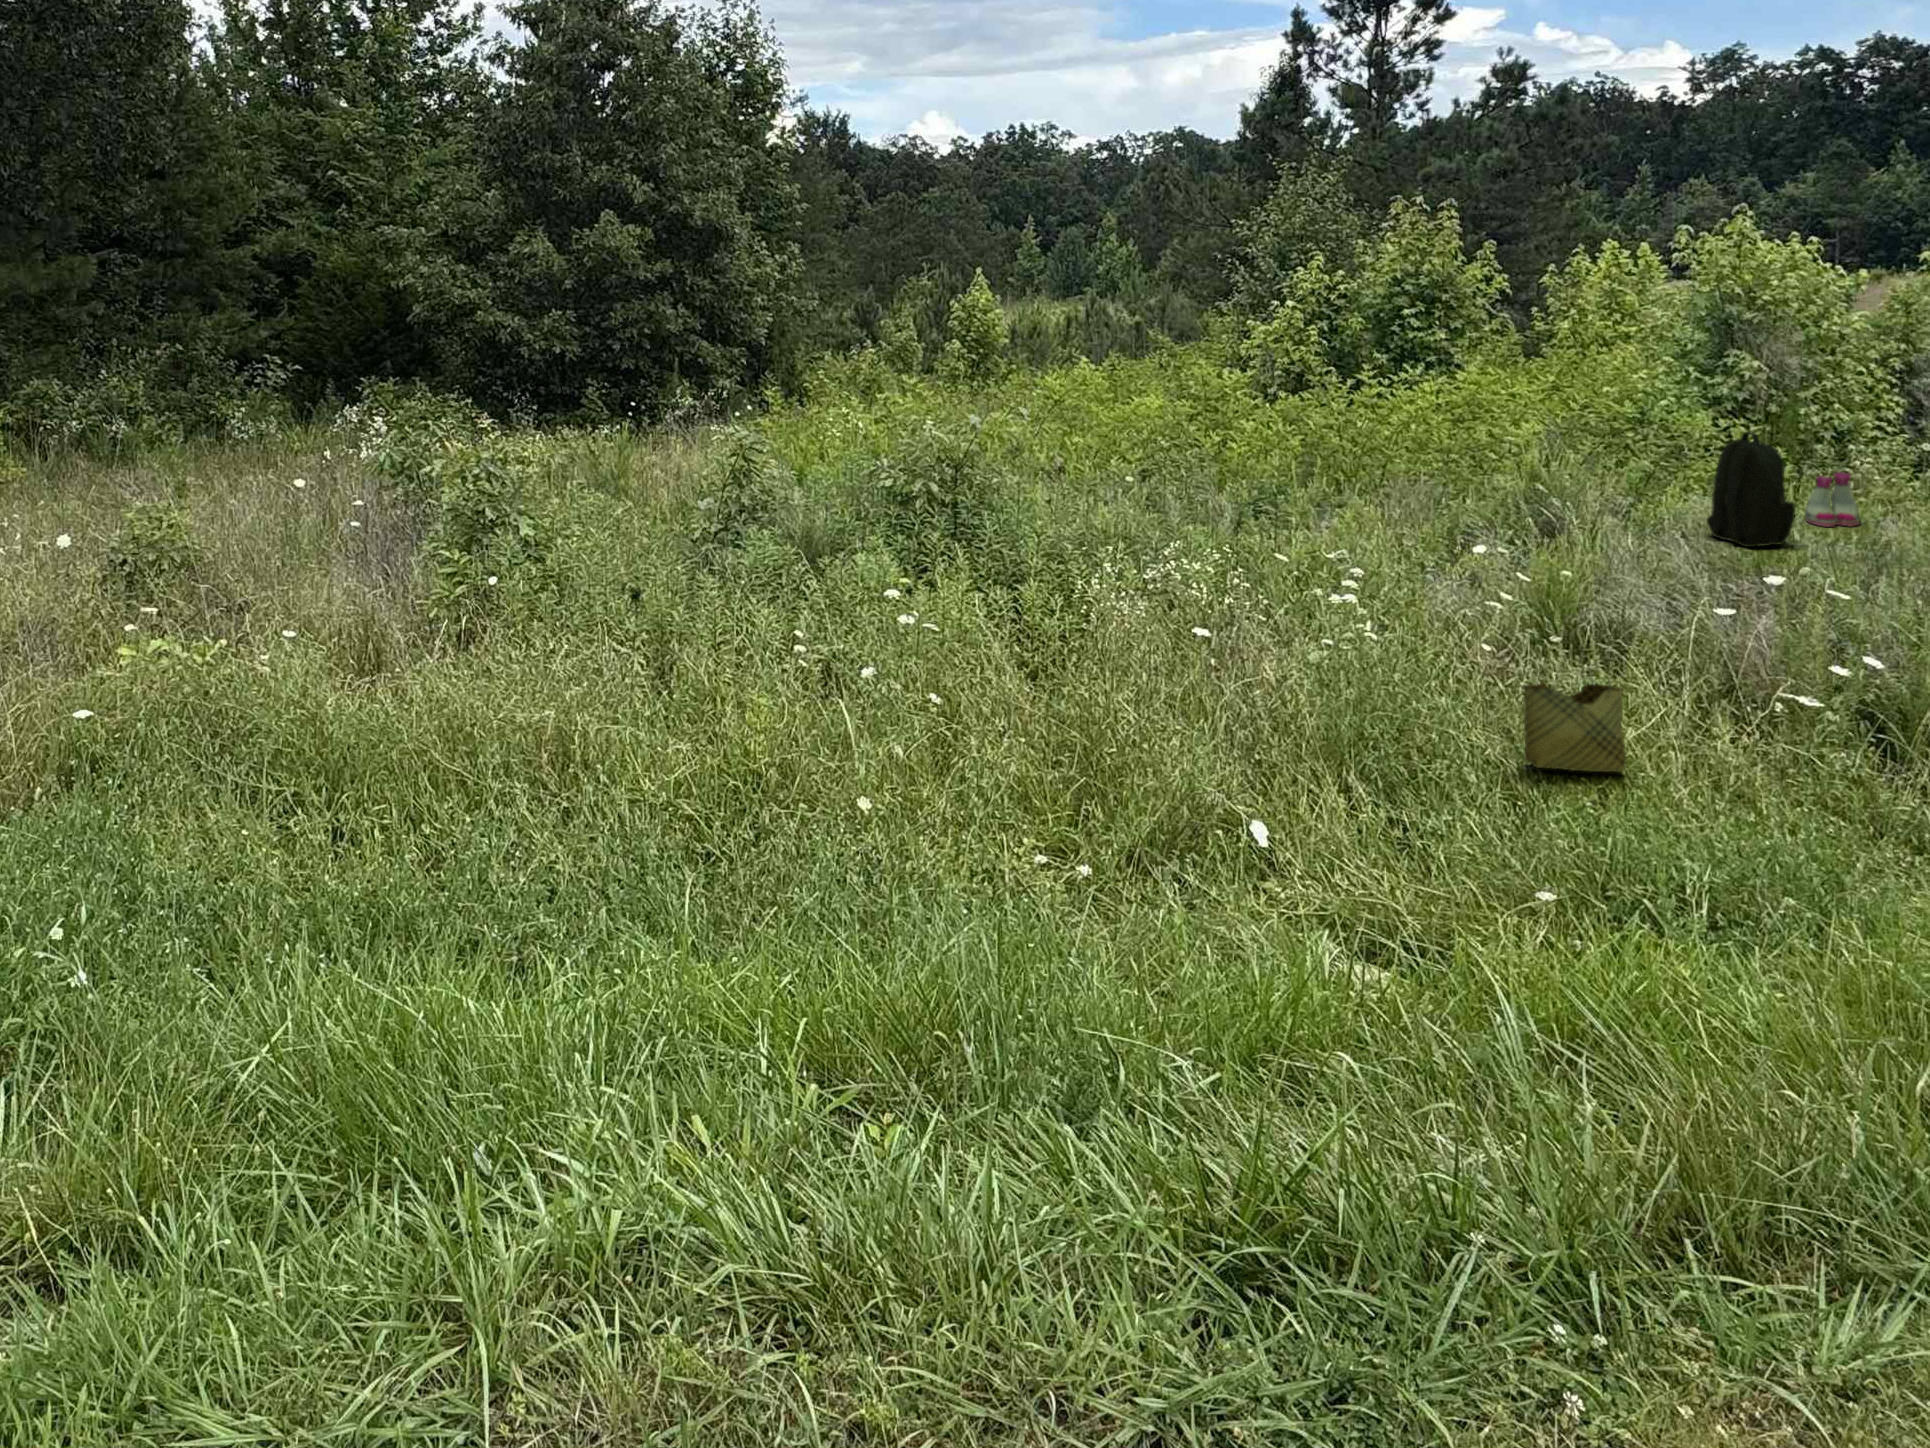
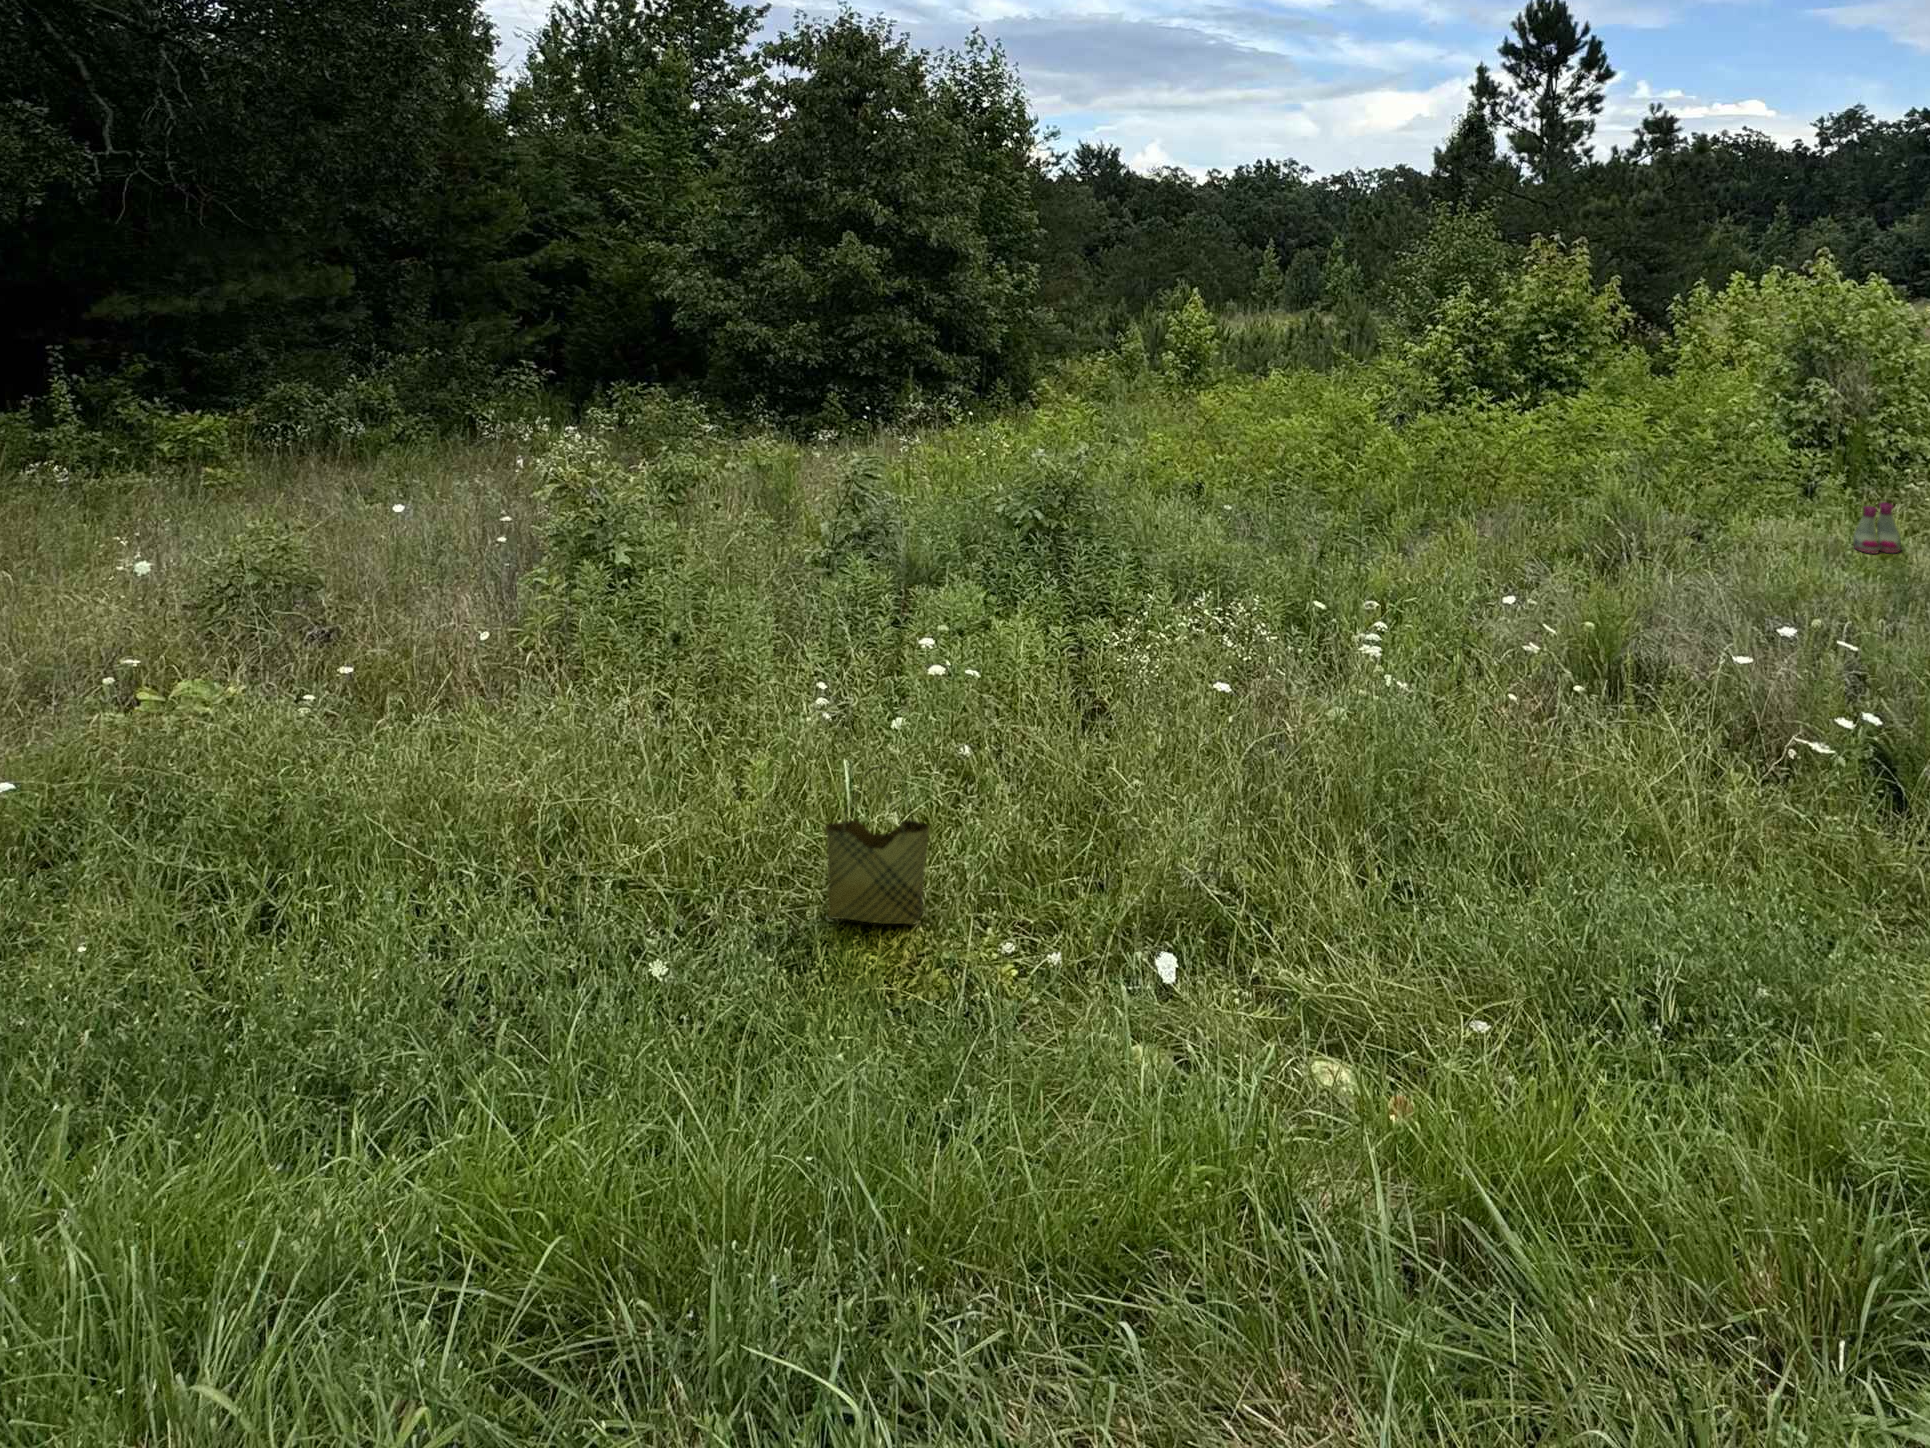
backpack: present [1706,432,1795,547] -> none [1761,467,1839,576]
woven basket: present [1523,636,1626,772] -> present [825,766,930,924]

